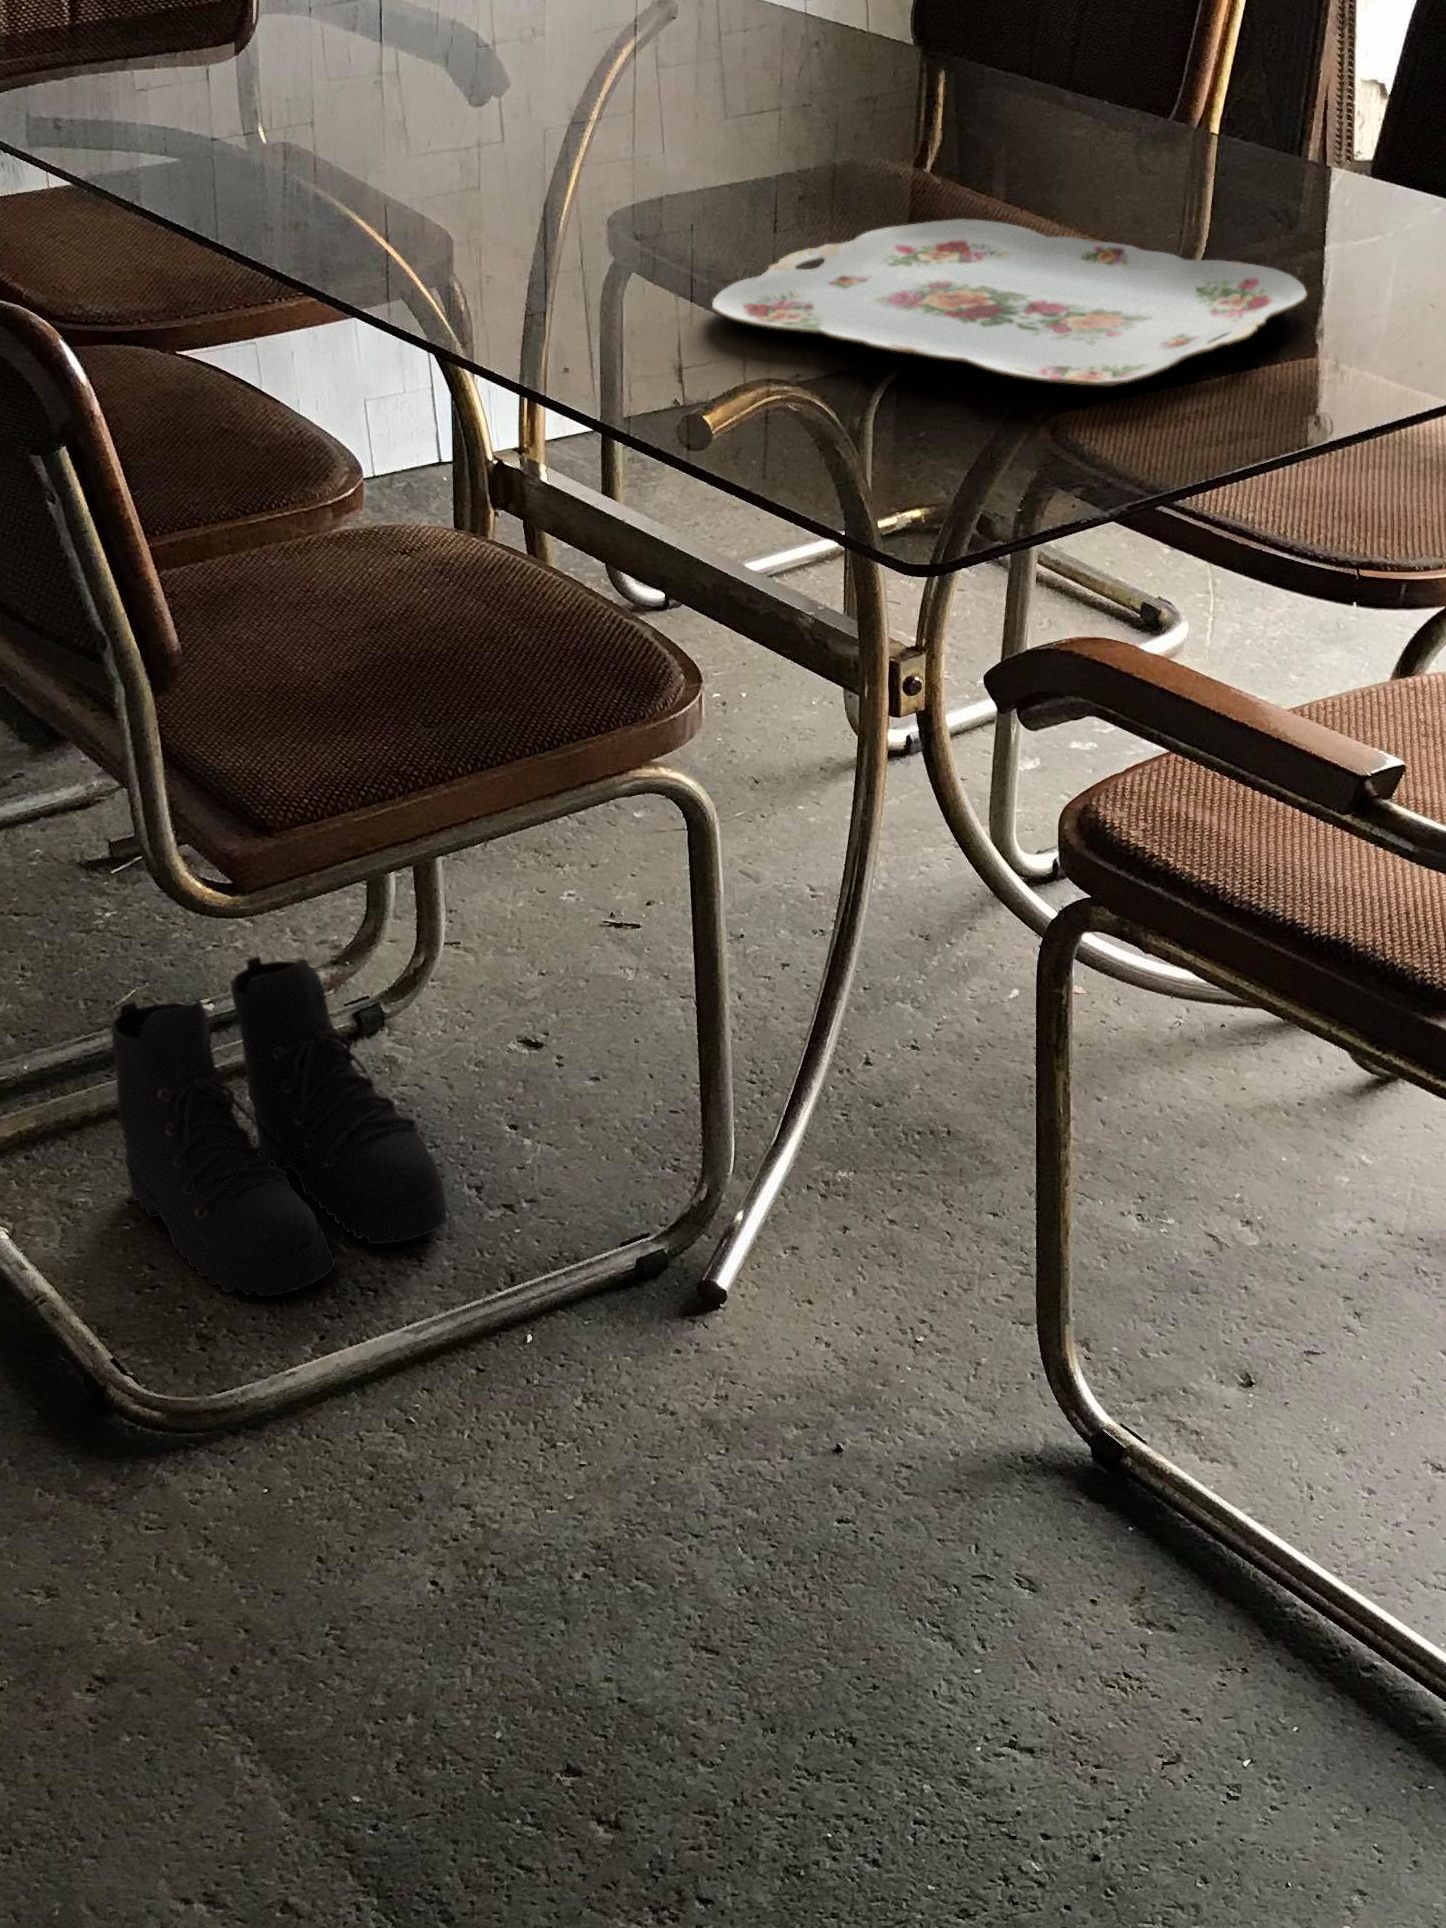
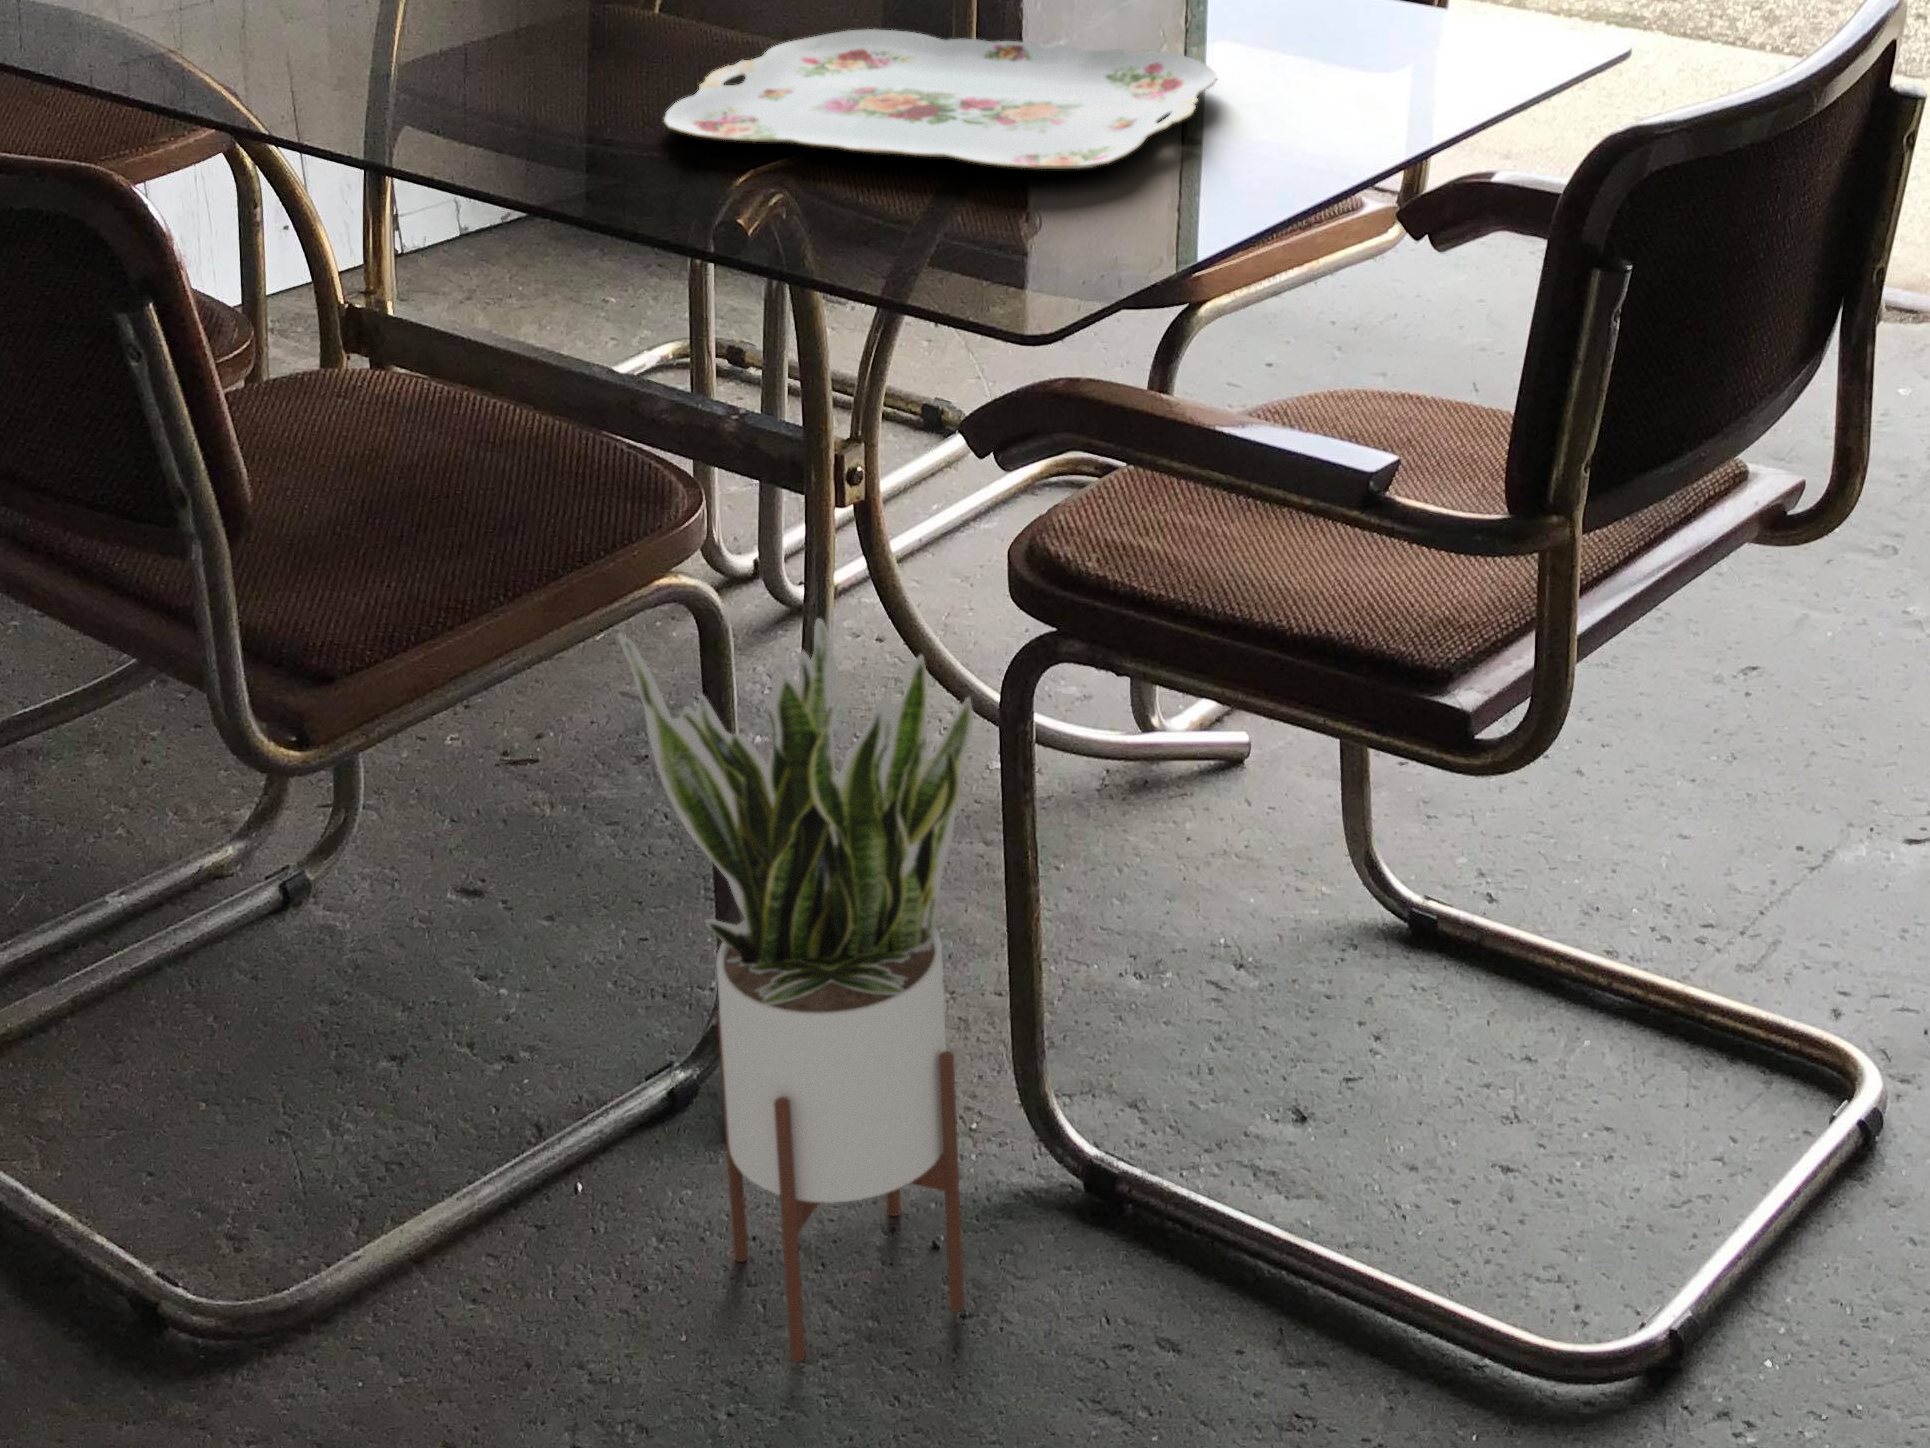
potted plant: none [519,811,869,1538] -> present [618,618,974,1362]
boots: present [111,957,448,1296] -> none [78,820,456,1184]

